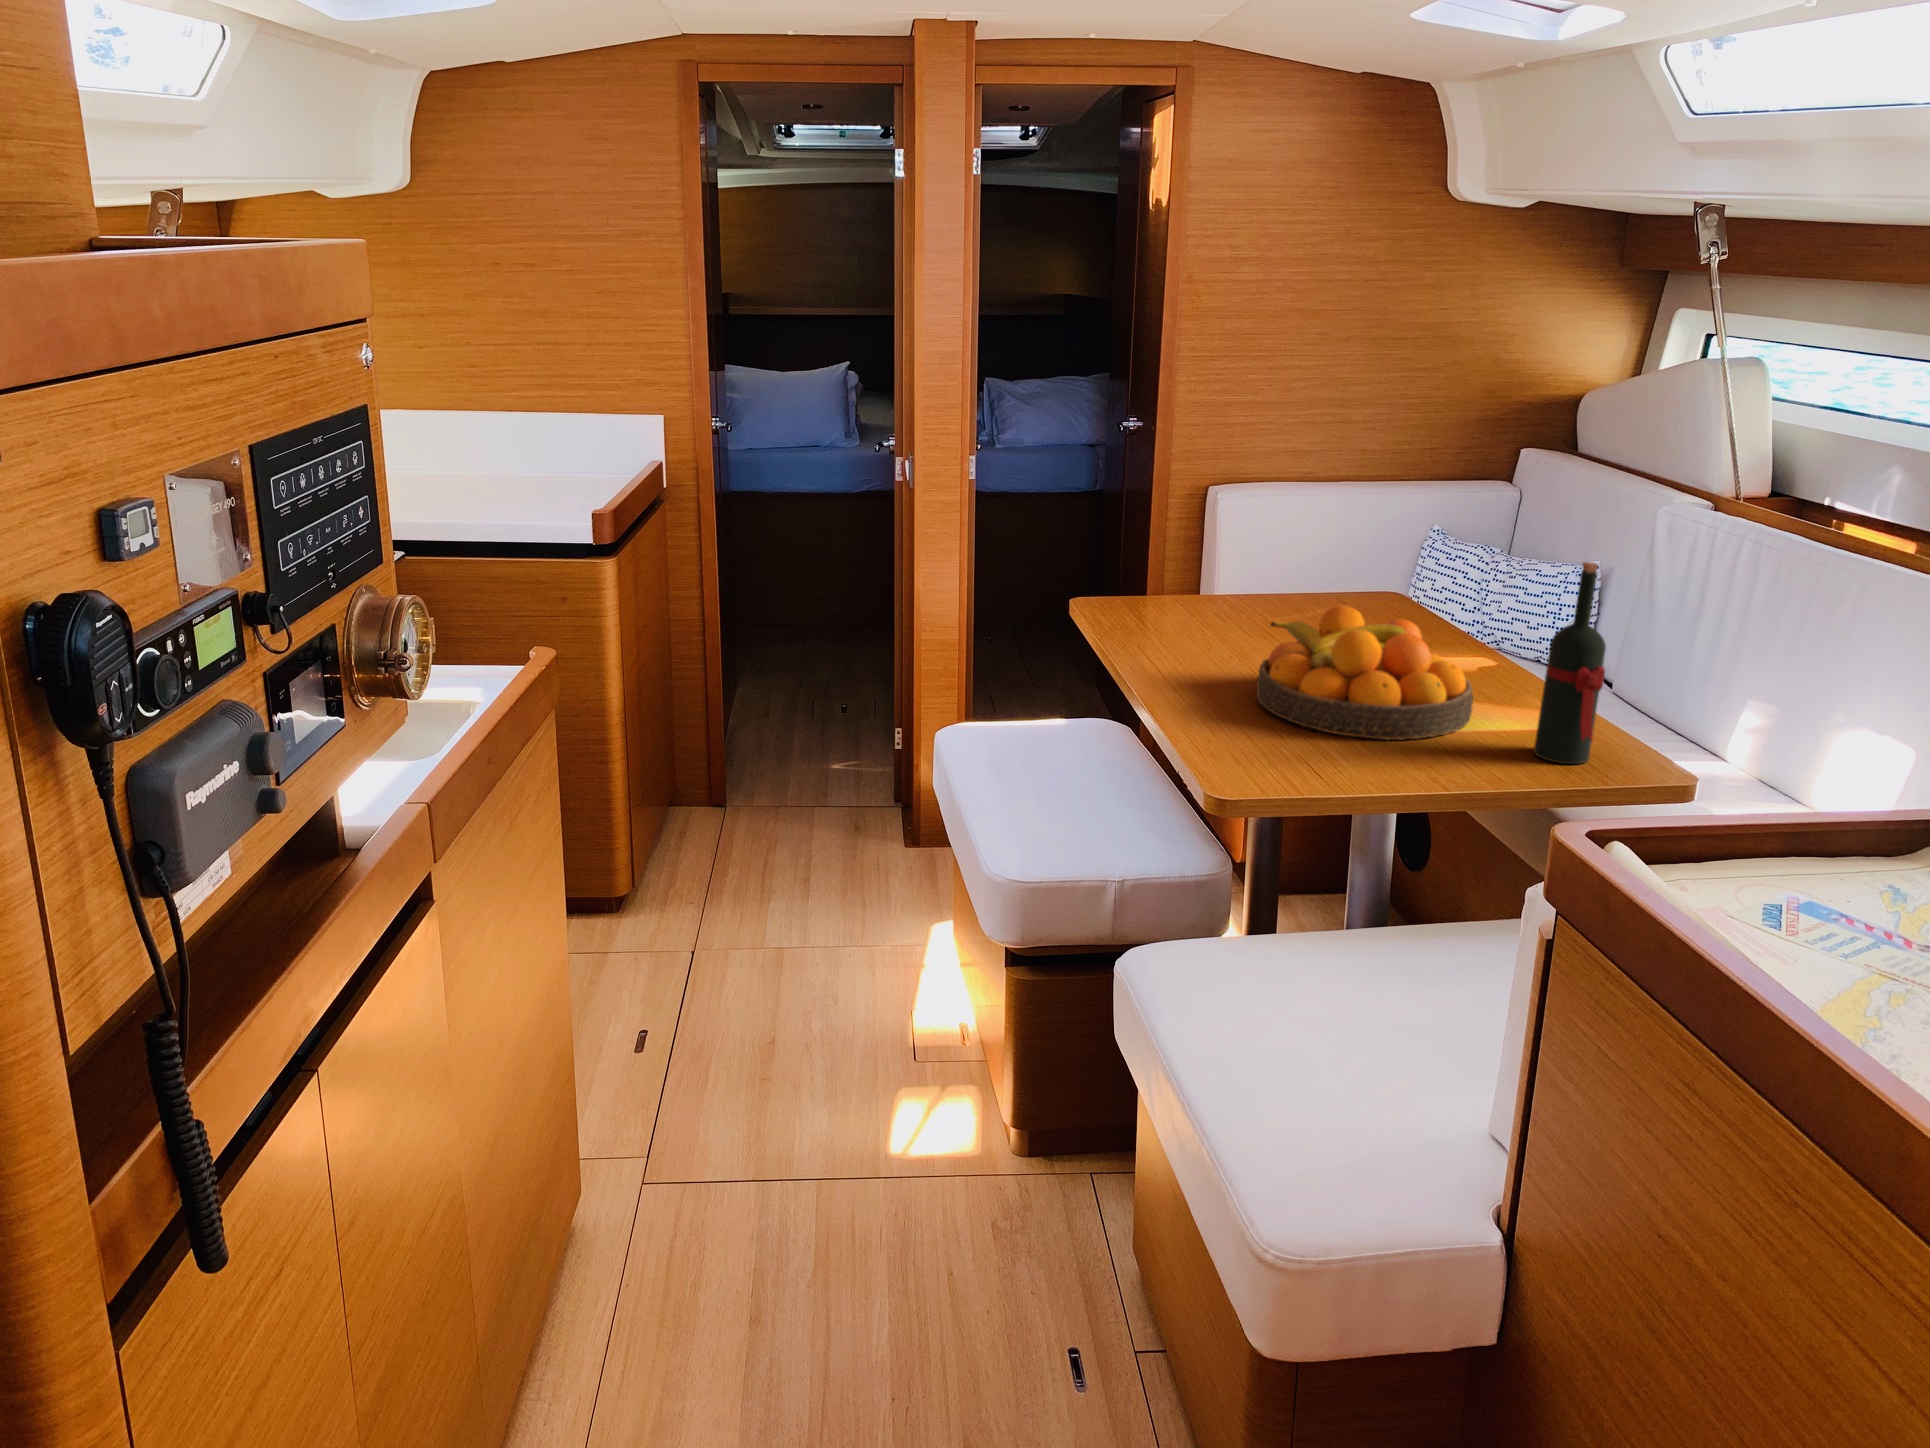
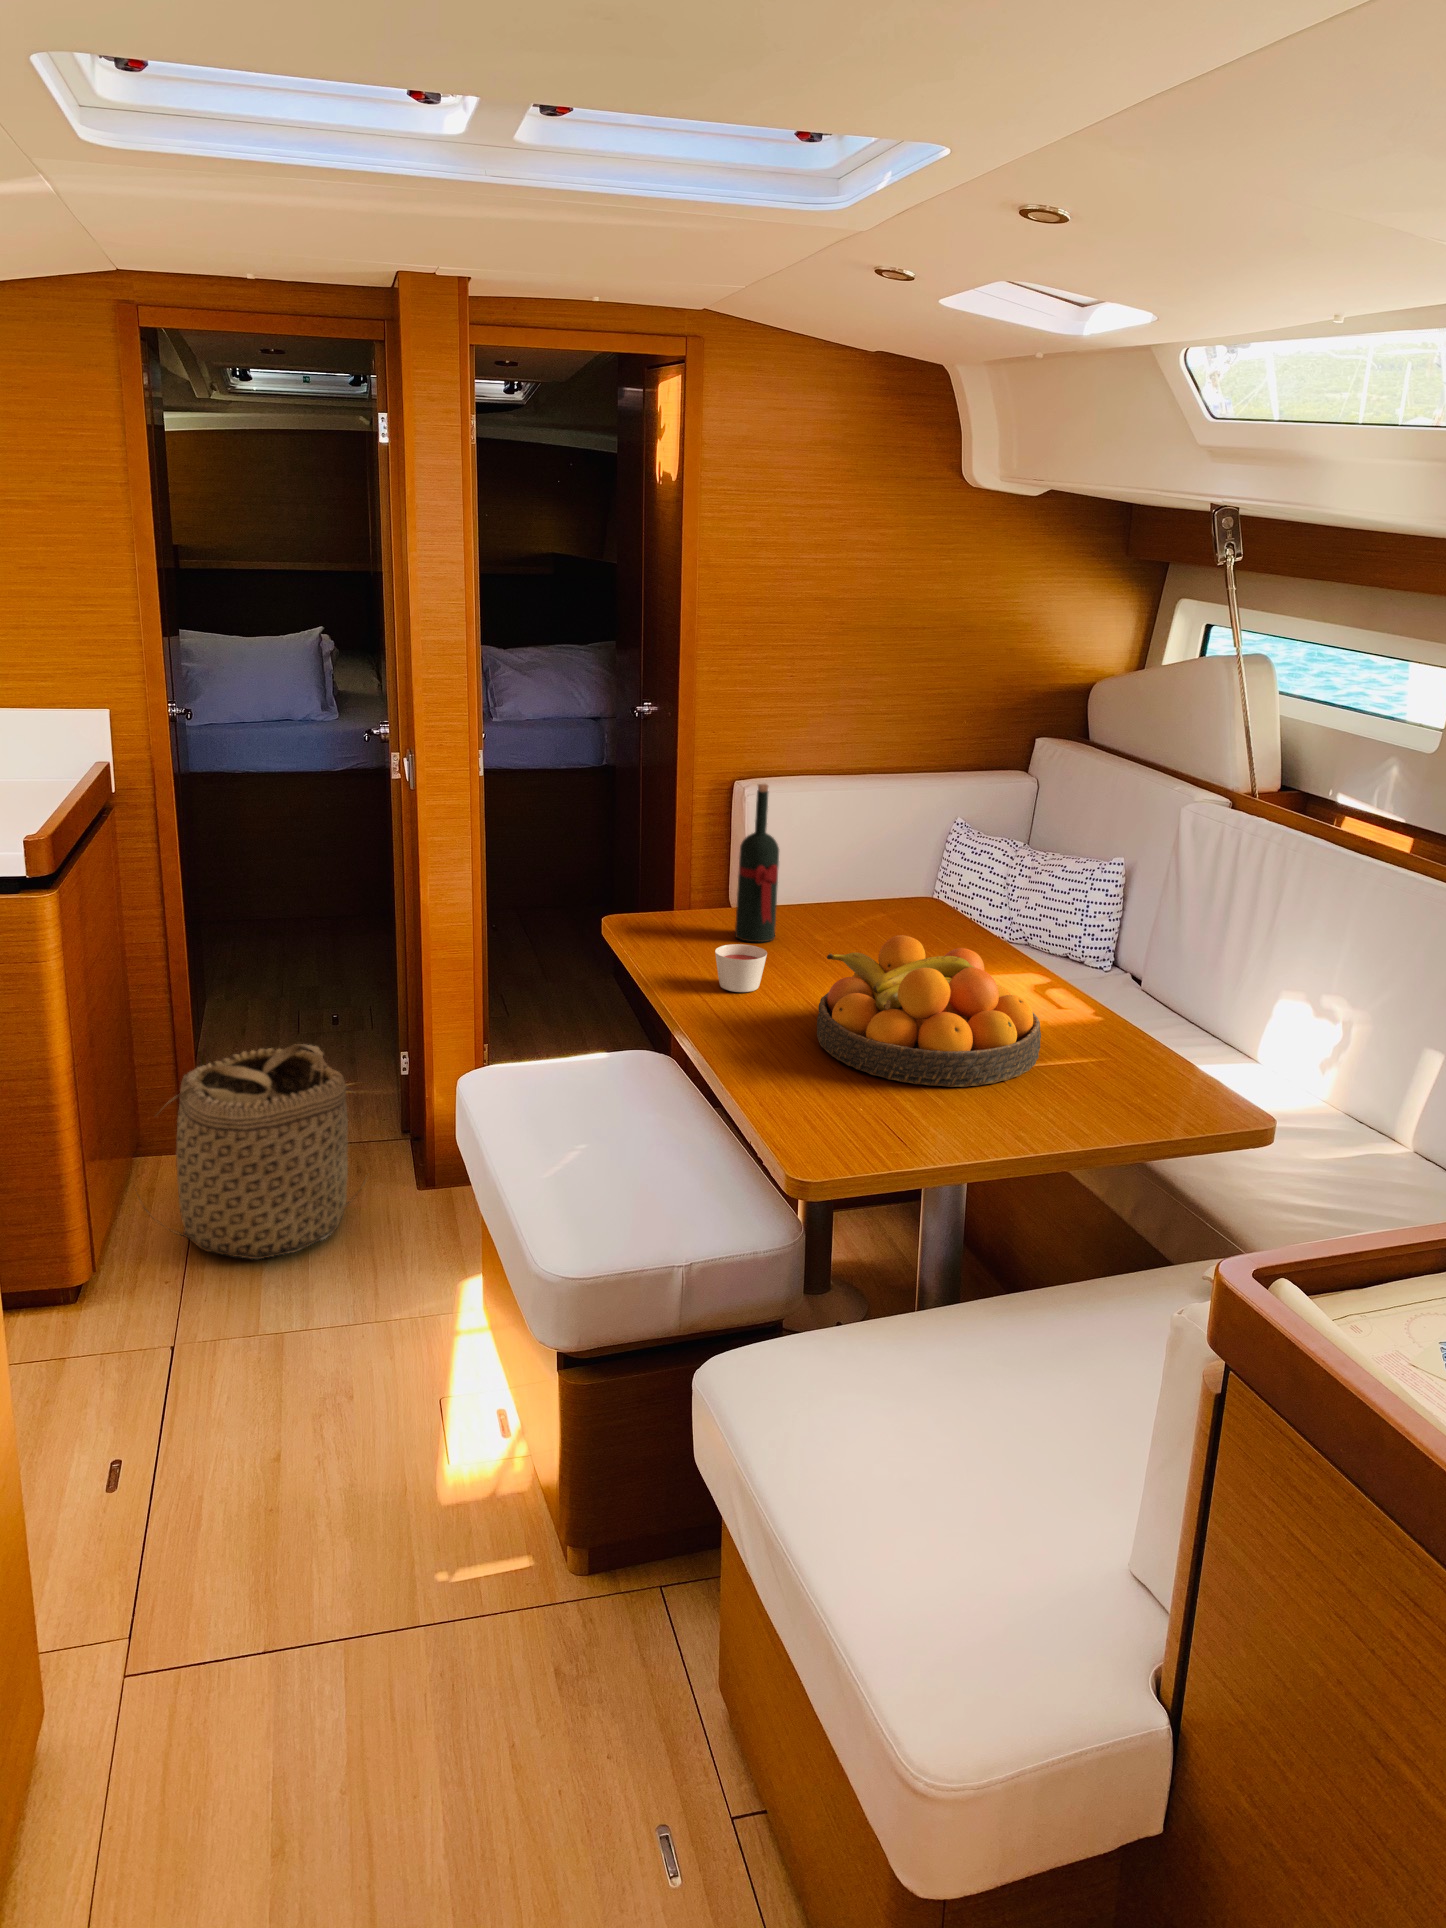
wine bottle: present [1534,562,1606,764] -> present [735,784,779,943]
candle: none [1171,618,1219,661] -> present [715,944,767,992]
basket: none [669,708,867,890] -> present [139,1044,364,1259]

